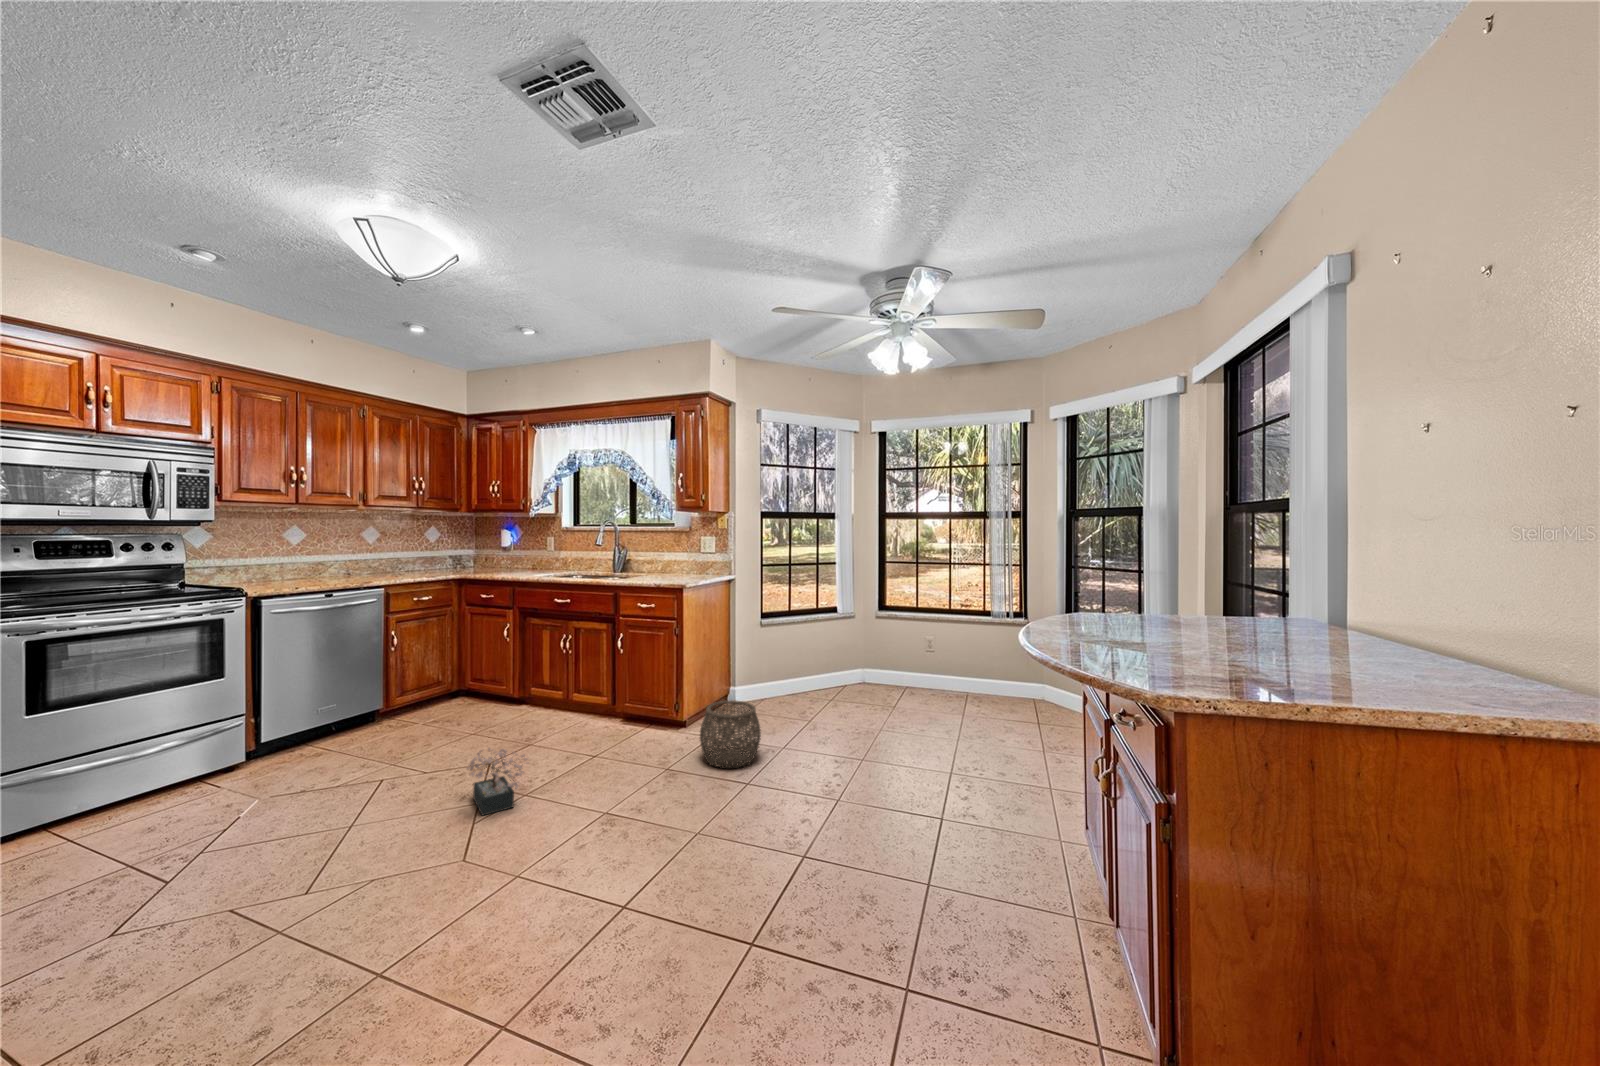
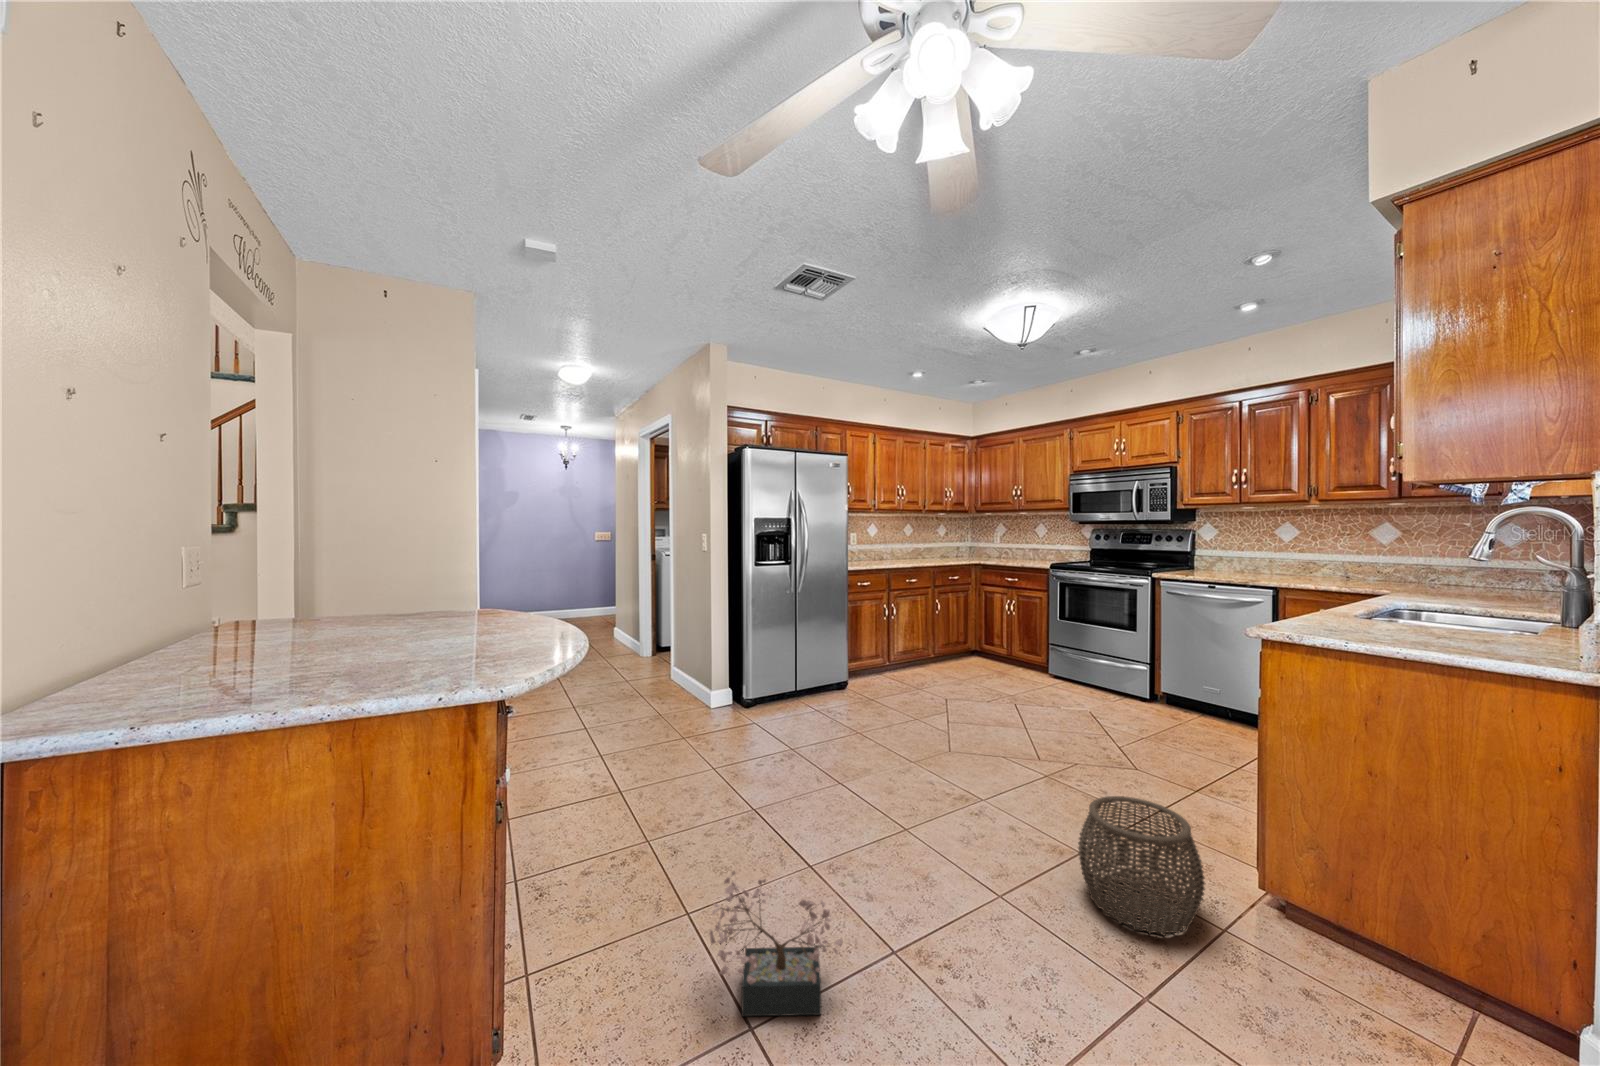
decorative plant: present [467,748,529,815] -> present [709,872,843,1016]

